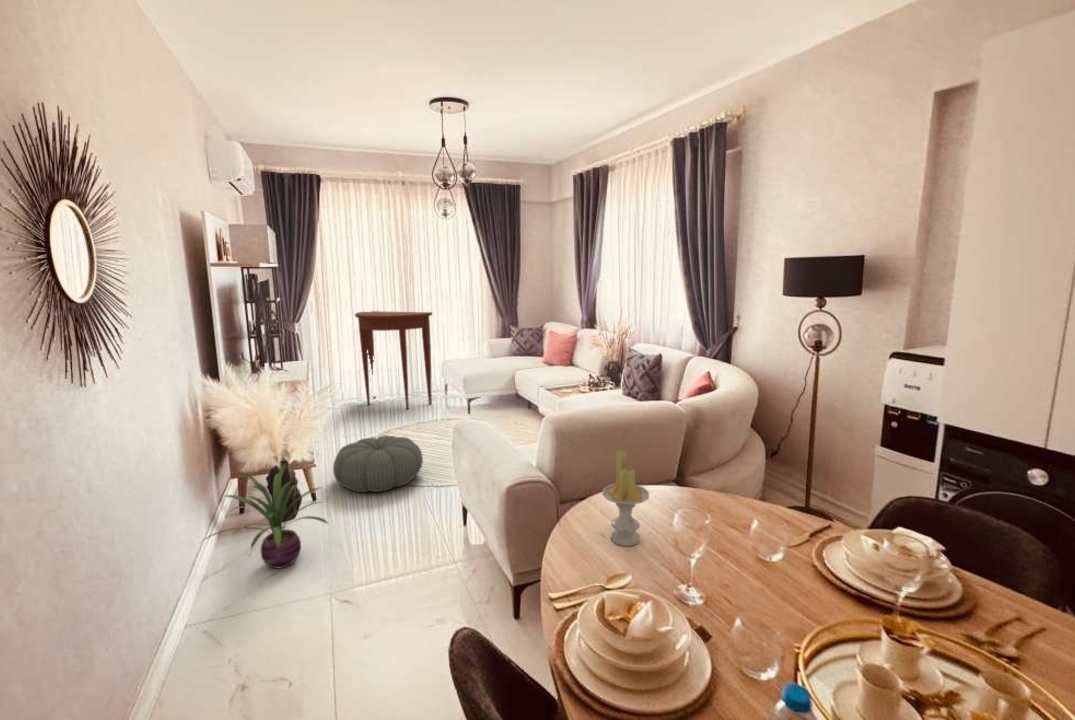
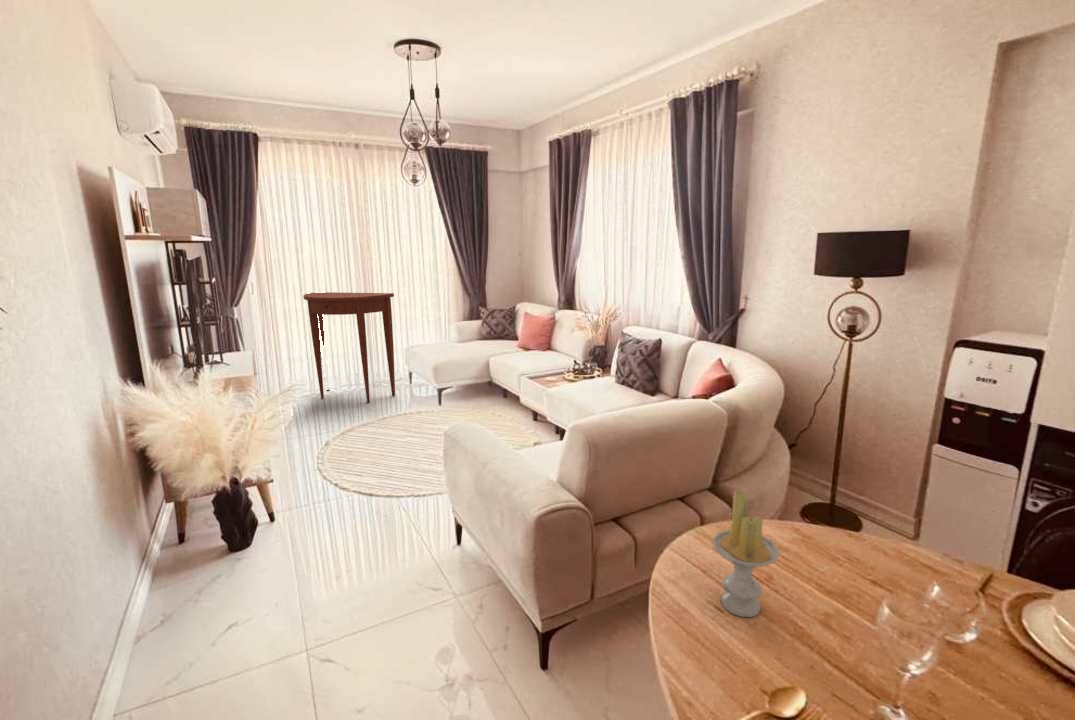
pouf: present [333,435,423,492] -> none [293,439,399,508]
decorative plant: present [205,463,327,569] -> none [129,486,300,618]

